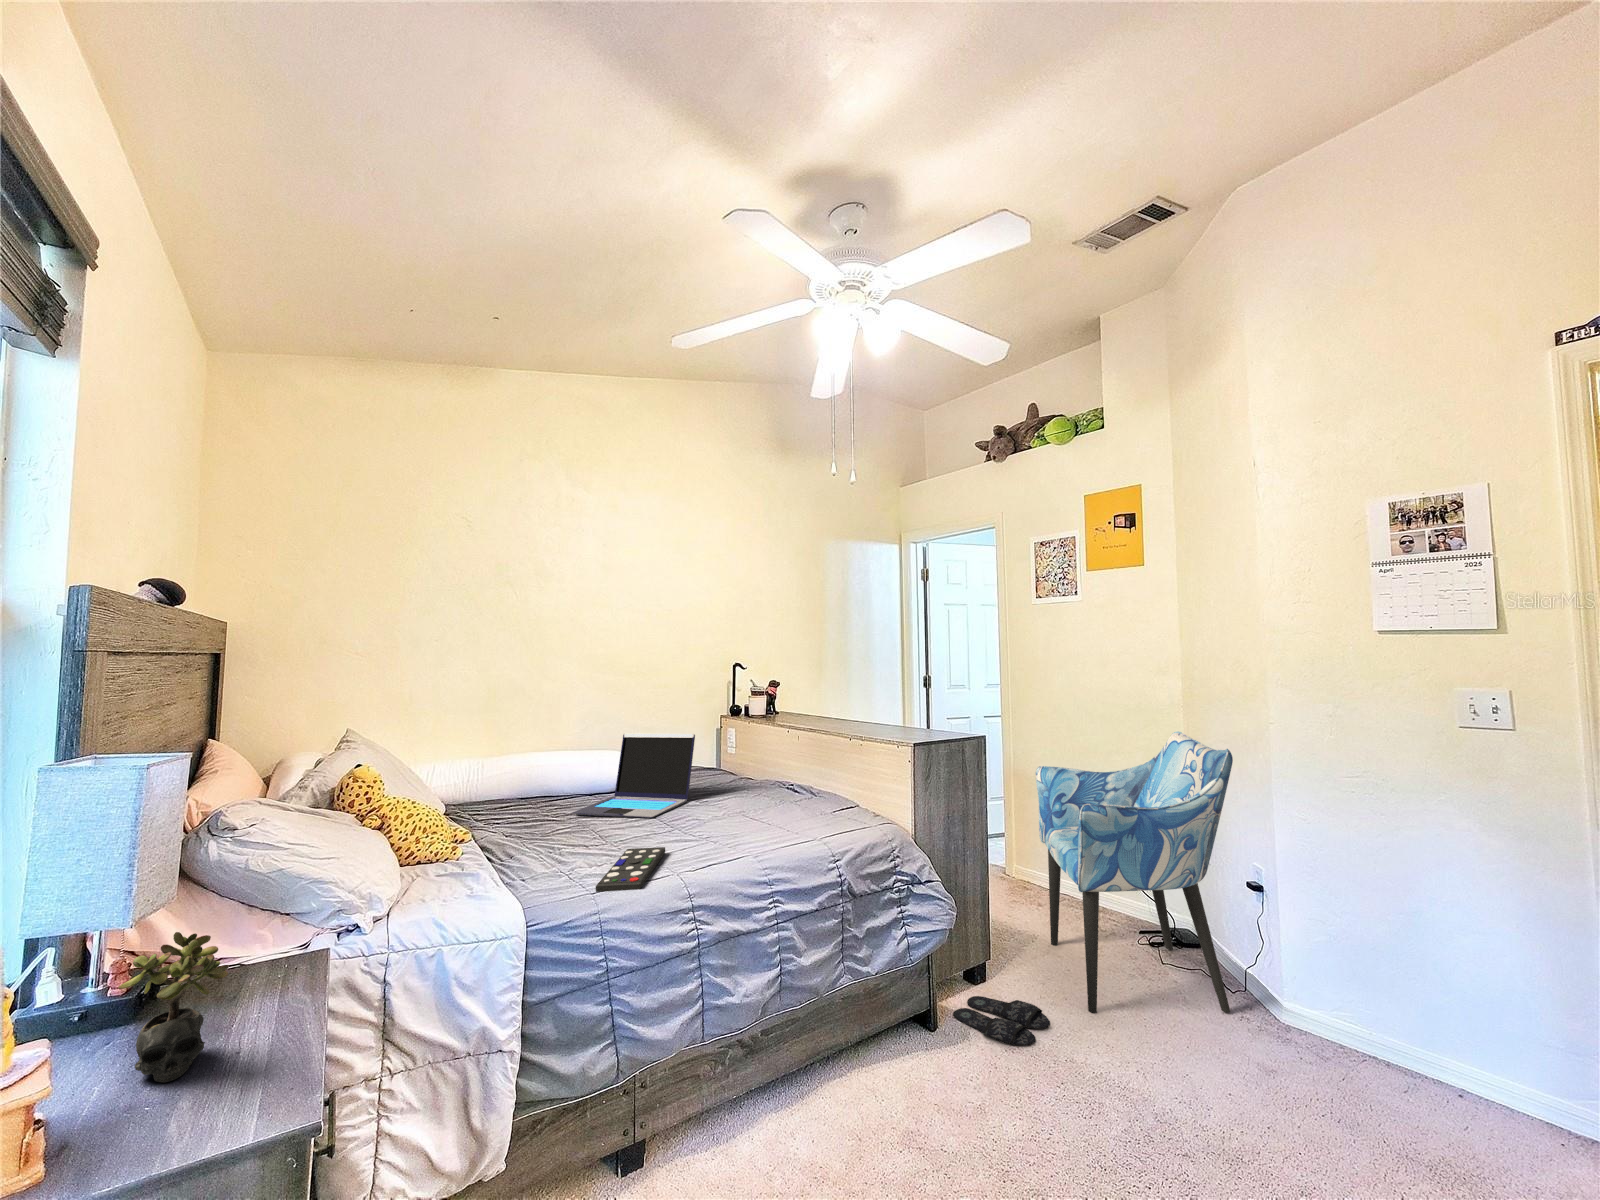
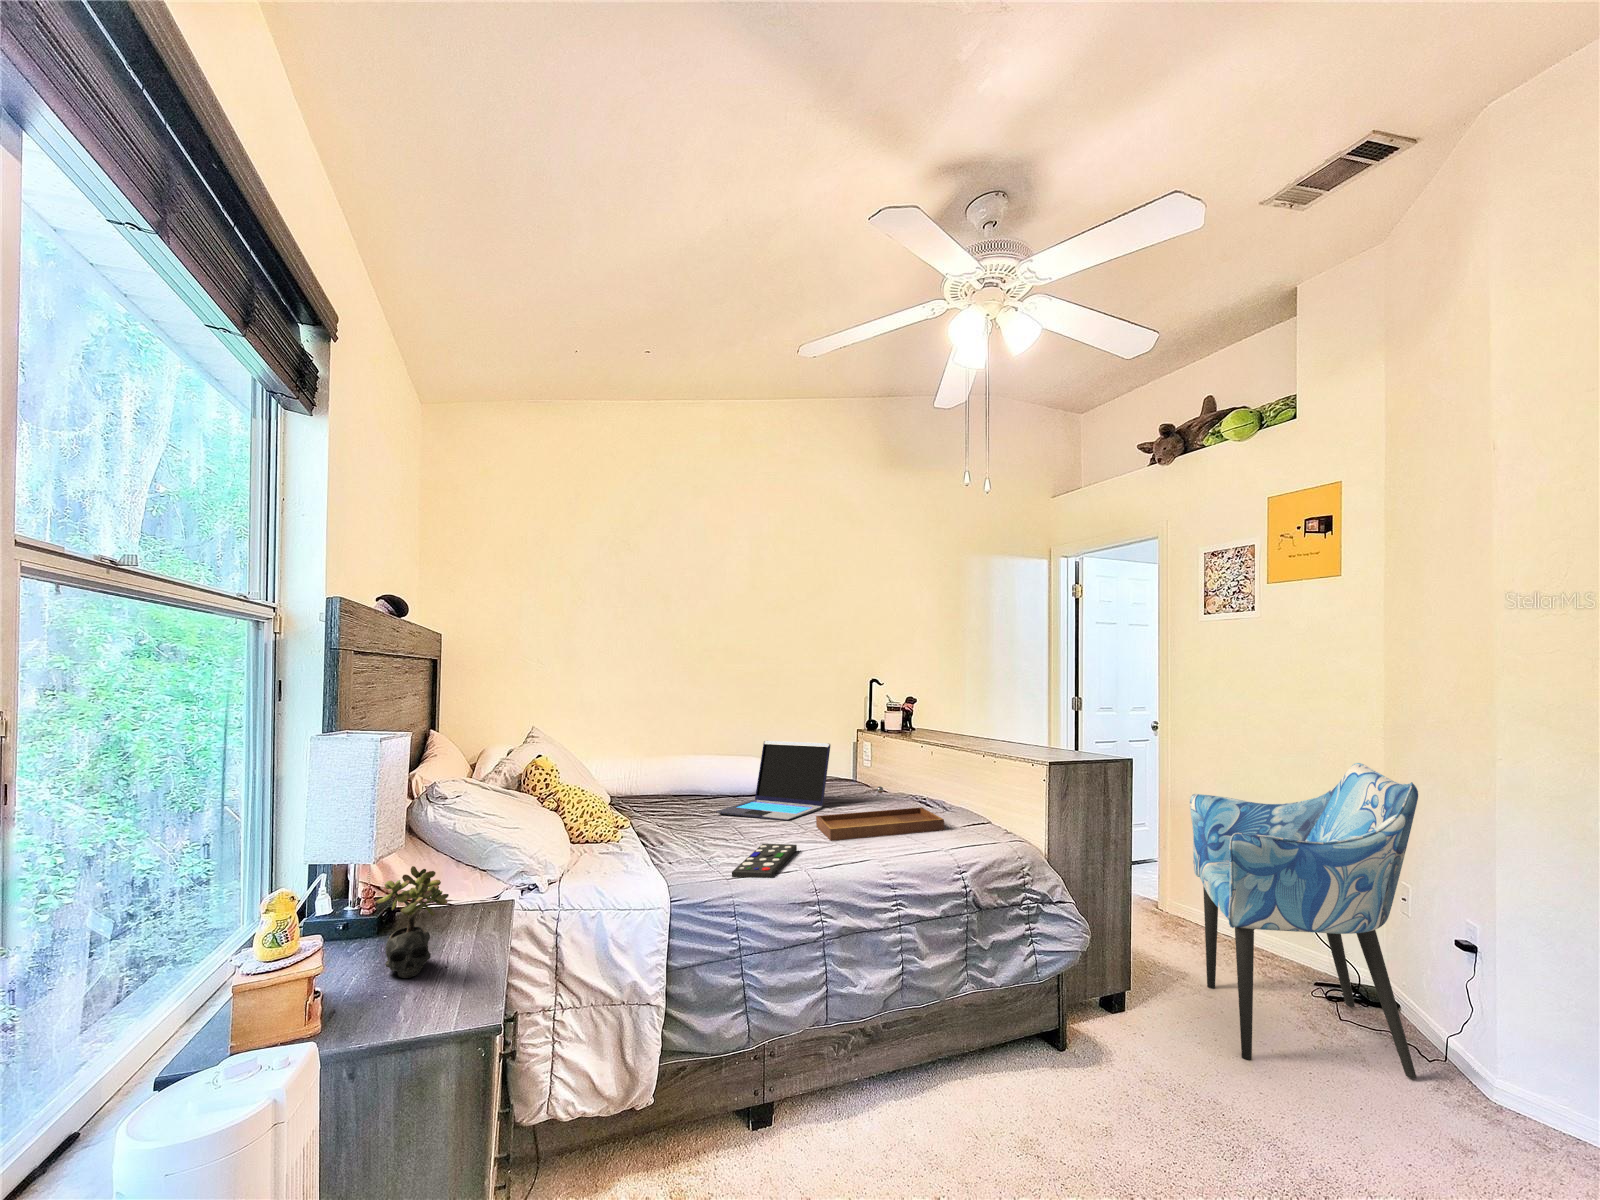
tray: none [683,778,816,839] -> present [816,786,944,841]
slippers: present [953,996,1050,1046] -> none [1087,1028,1195,1082]

